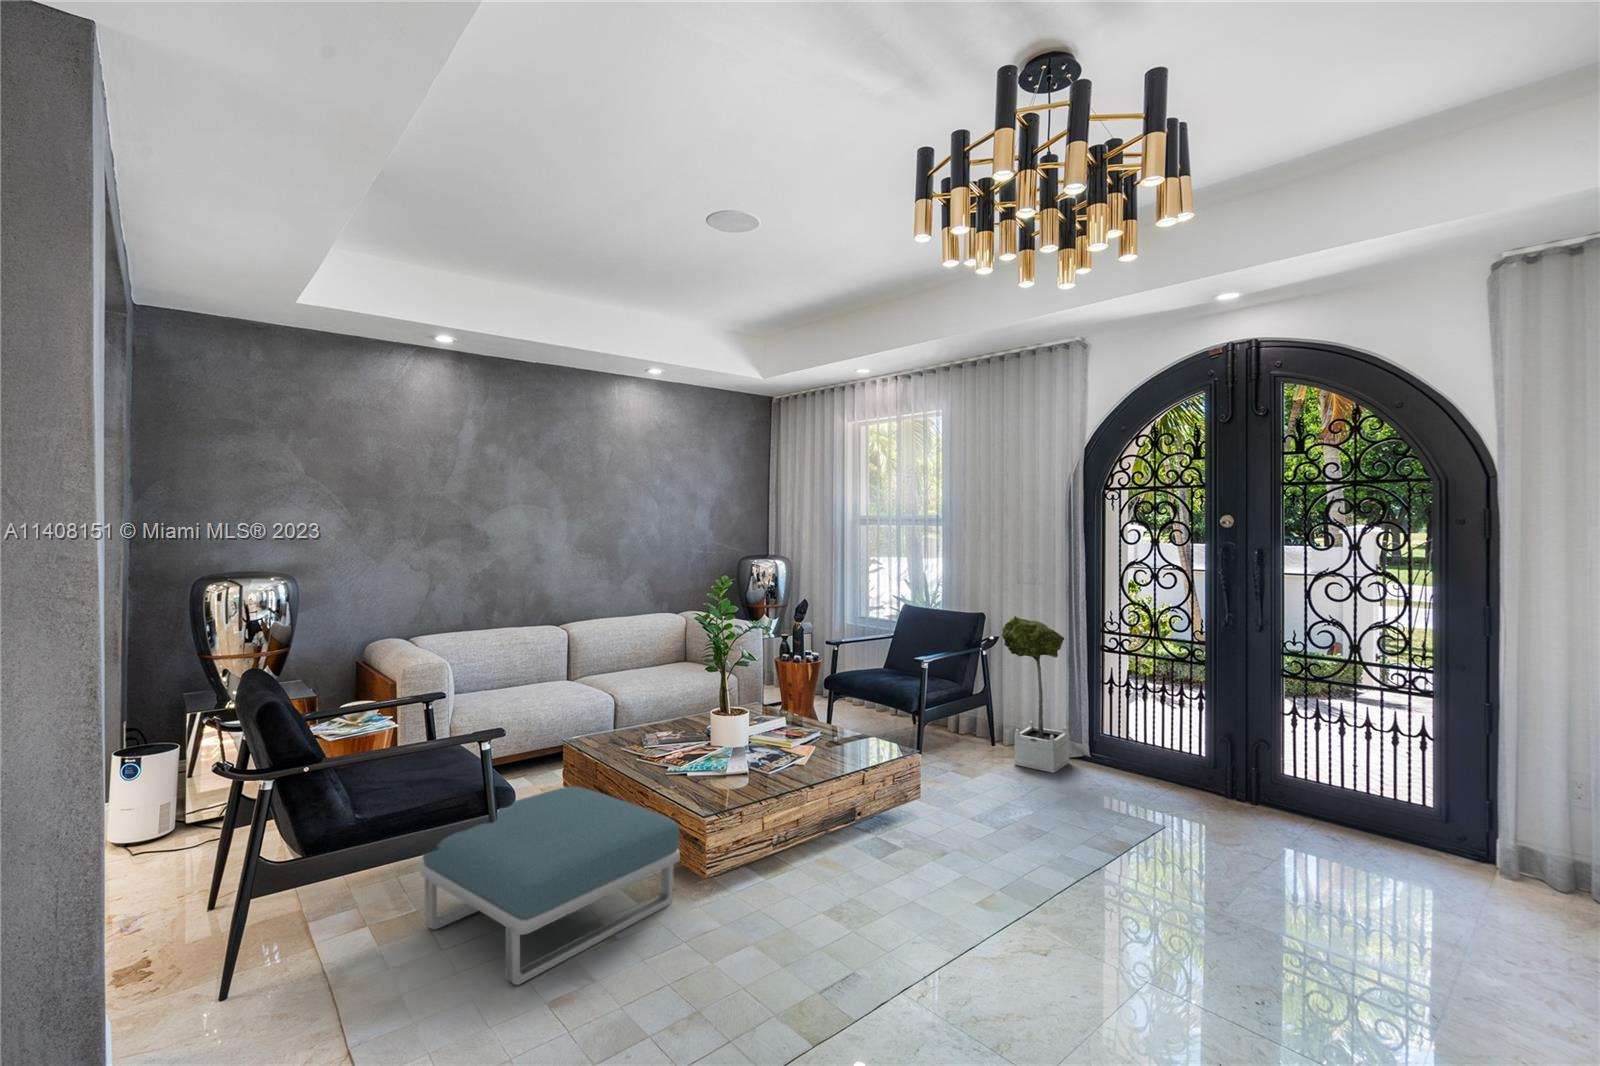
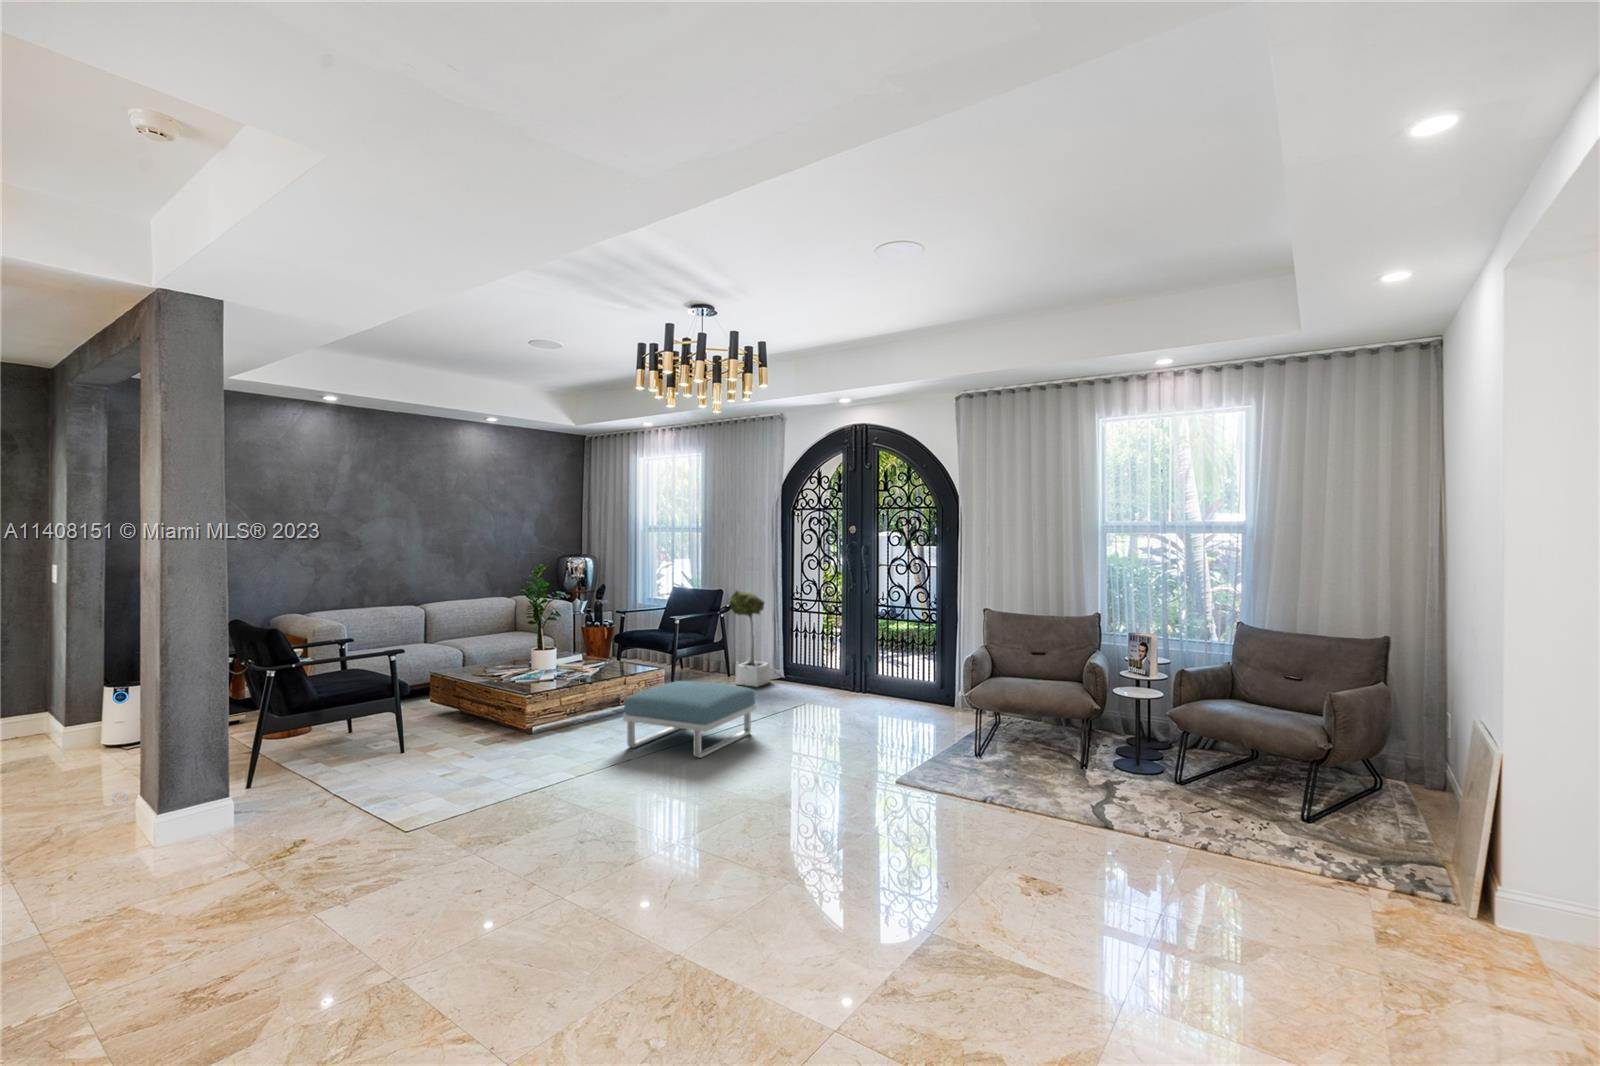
footstool: present [420,786,680,985] -> present [623,681,756,758]

